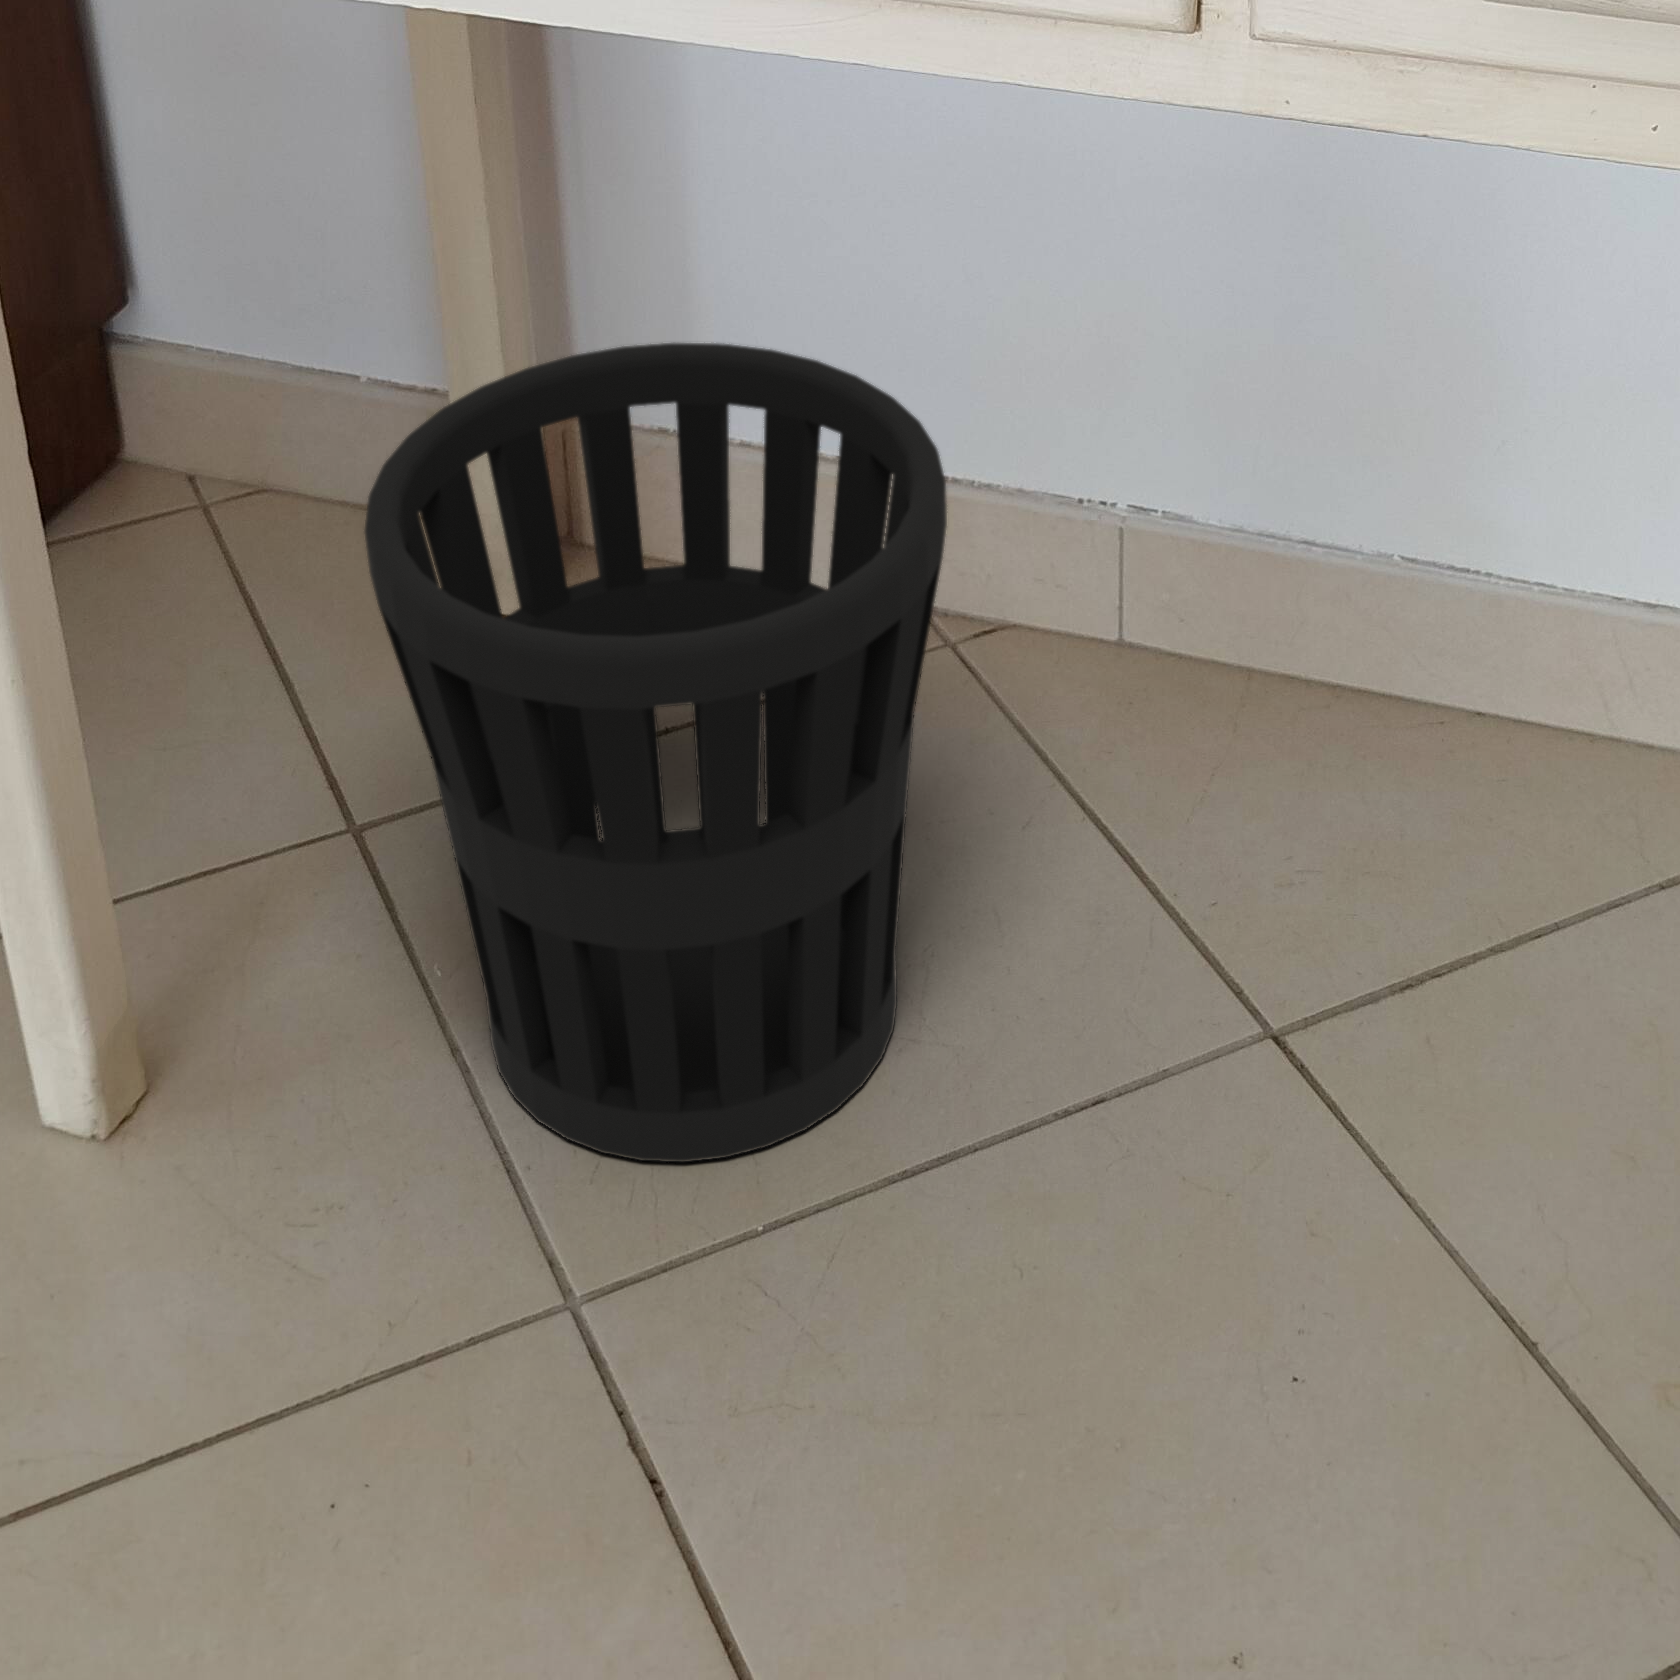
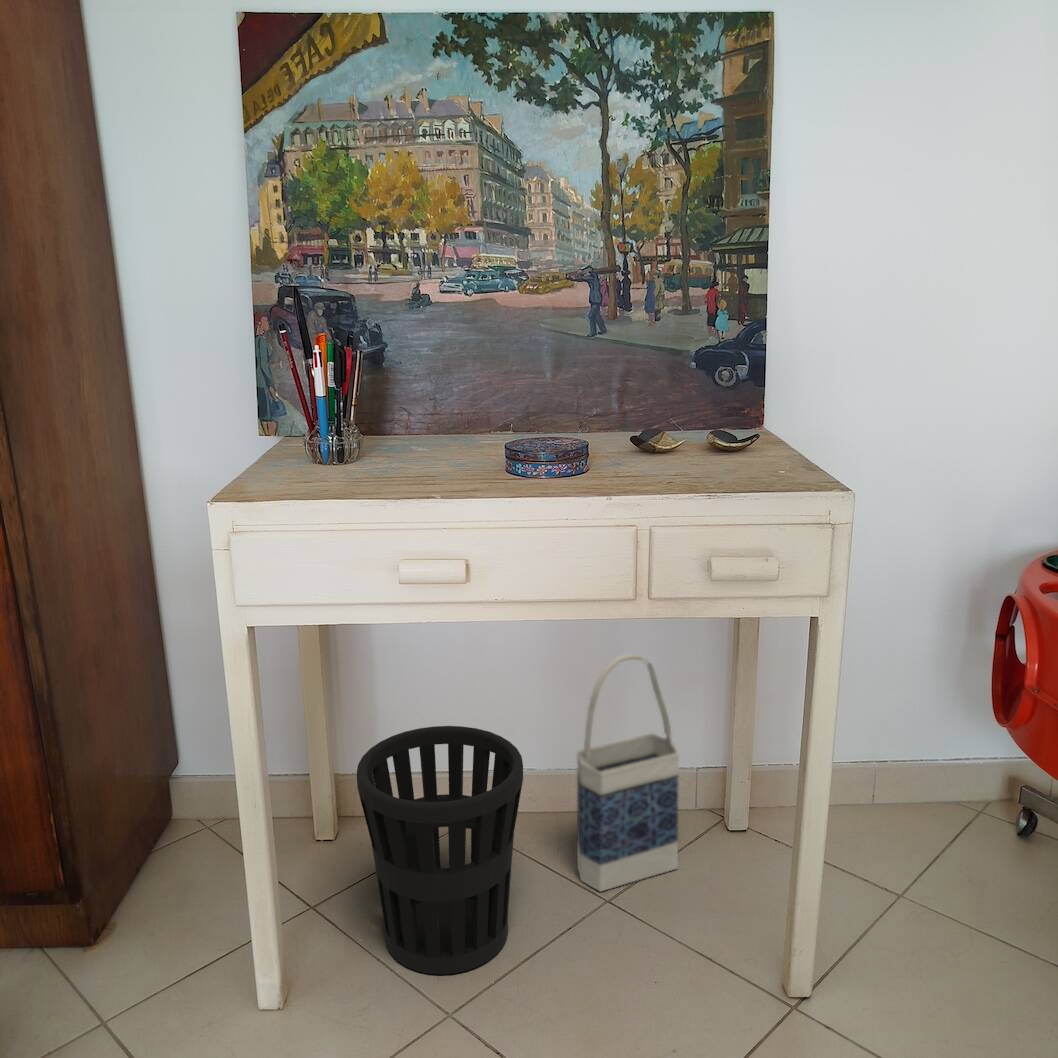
bag: none [1204,198,1599,986] -> present [577,654,679,891]

